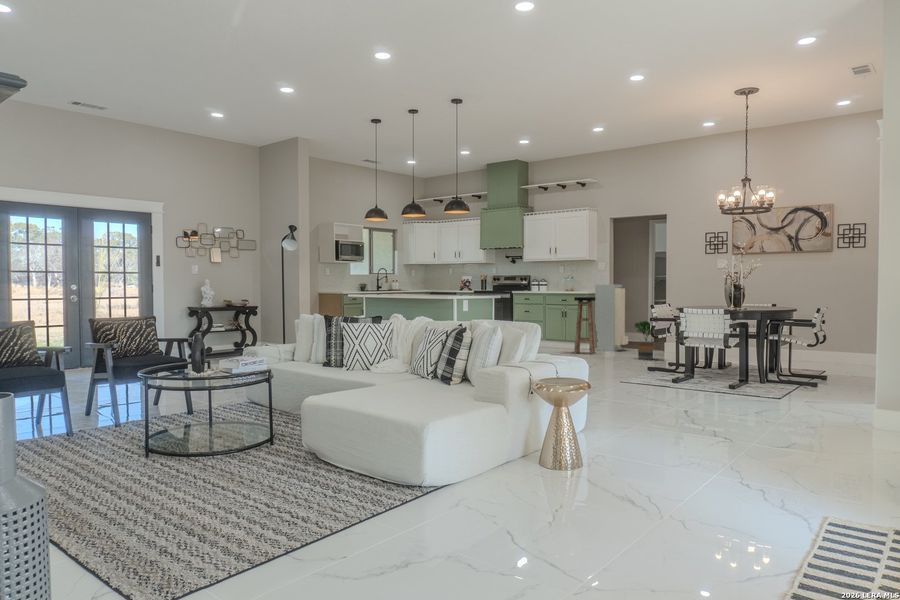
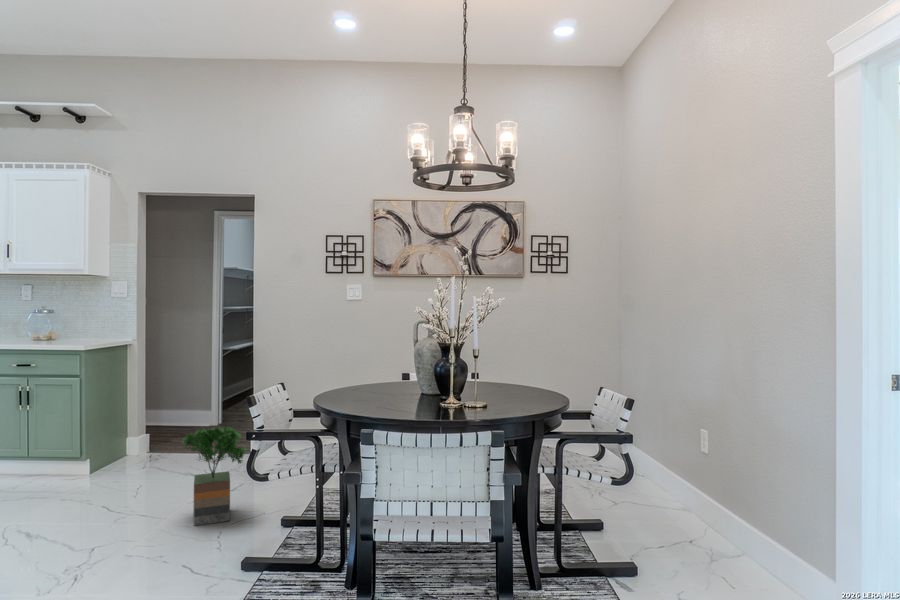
storage cabinet: present [595,284,628,351] -> none [98,328,177,475]
bar stool: present [574,297,596,354] -> none [24,366,90,515]

